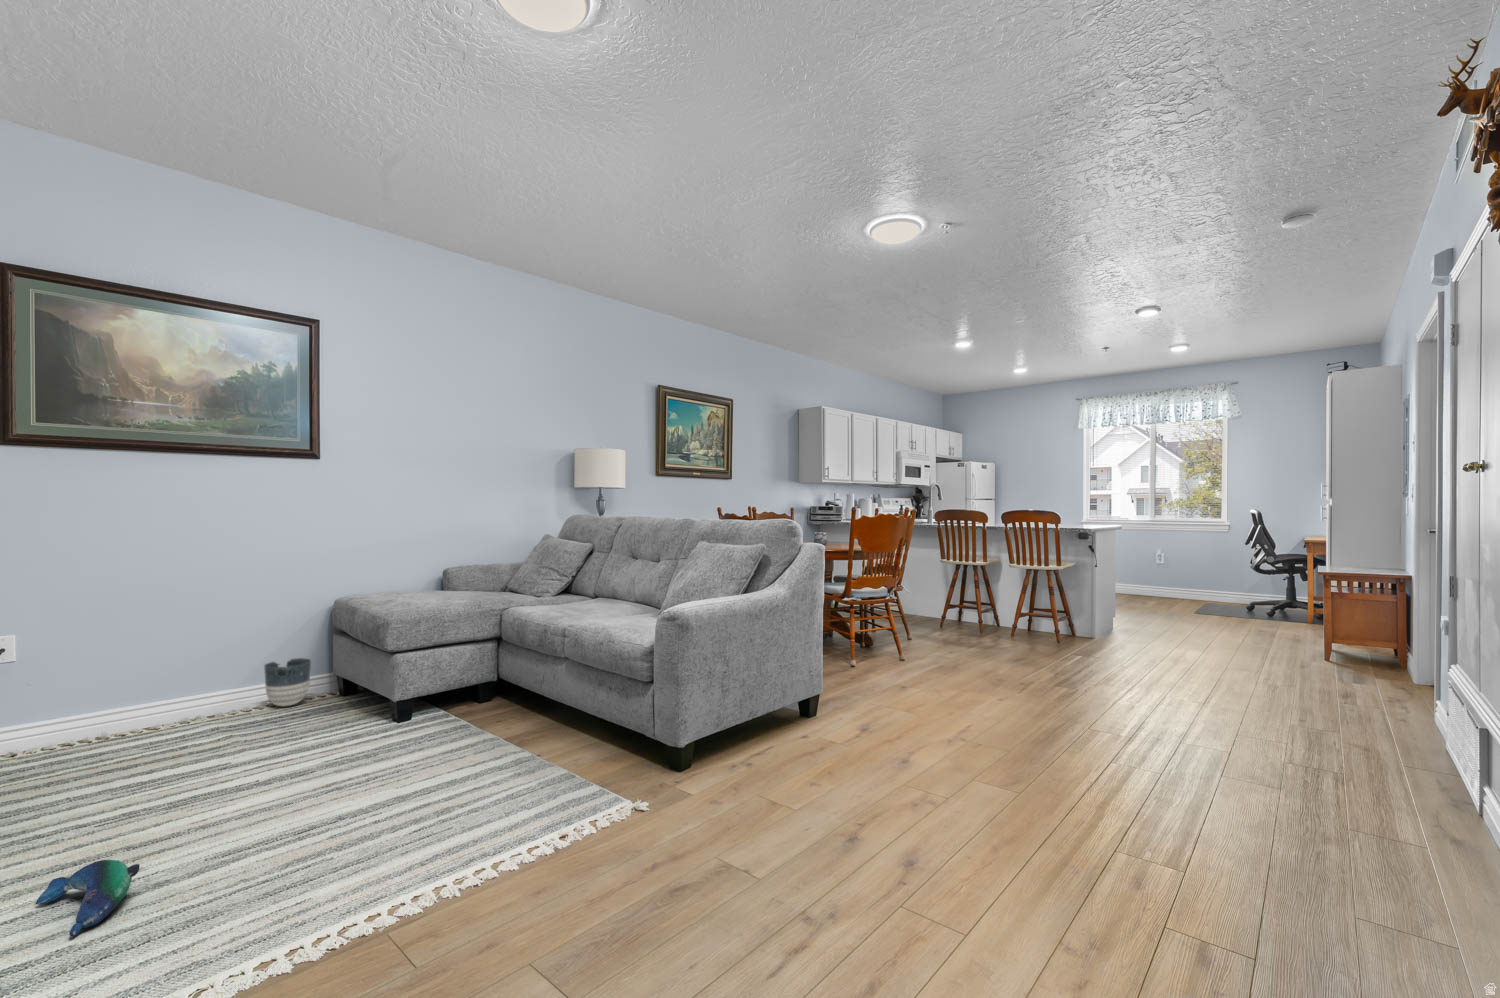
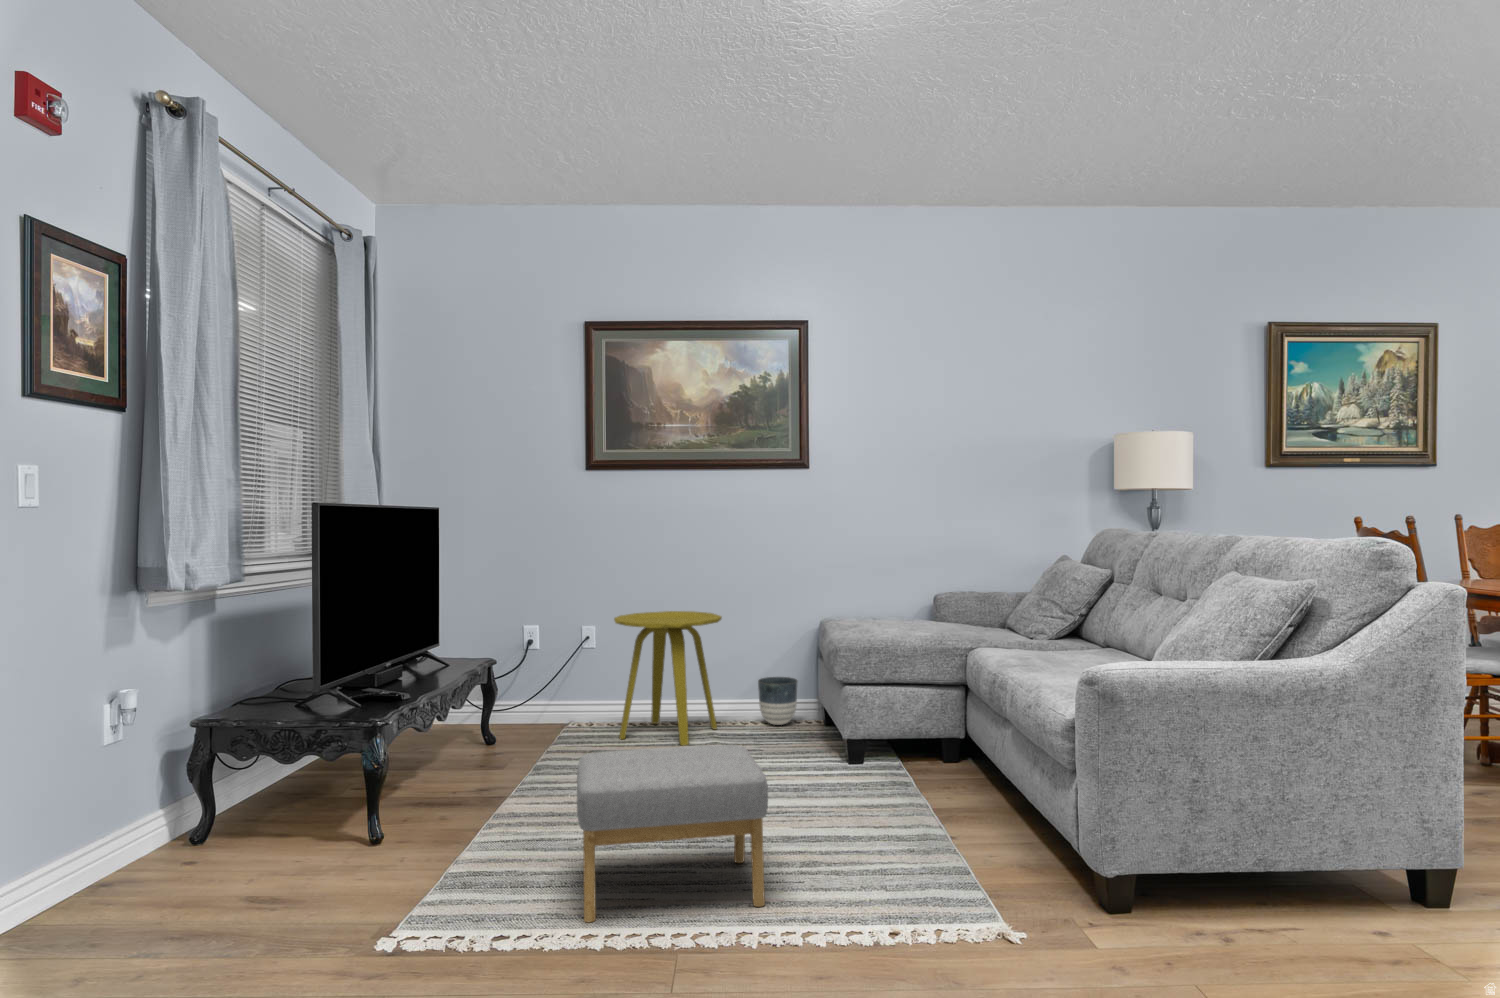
side table: none [72,604,229,761] -> present [614,611,722,746]
footstool: none [179,721,438,954] -> present [577,745,768,922]
plush toy: present [35,860,140,937] -> none [518,815,571,866]

